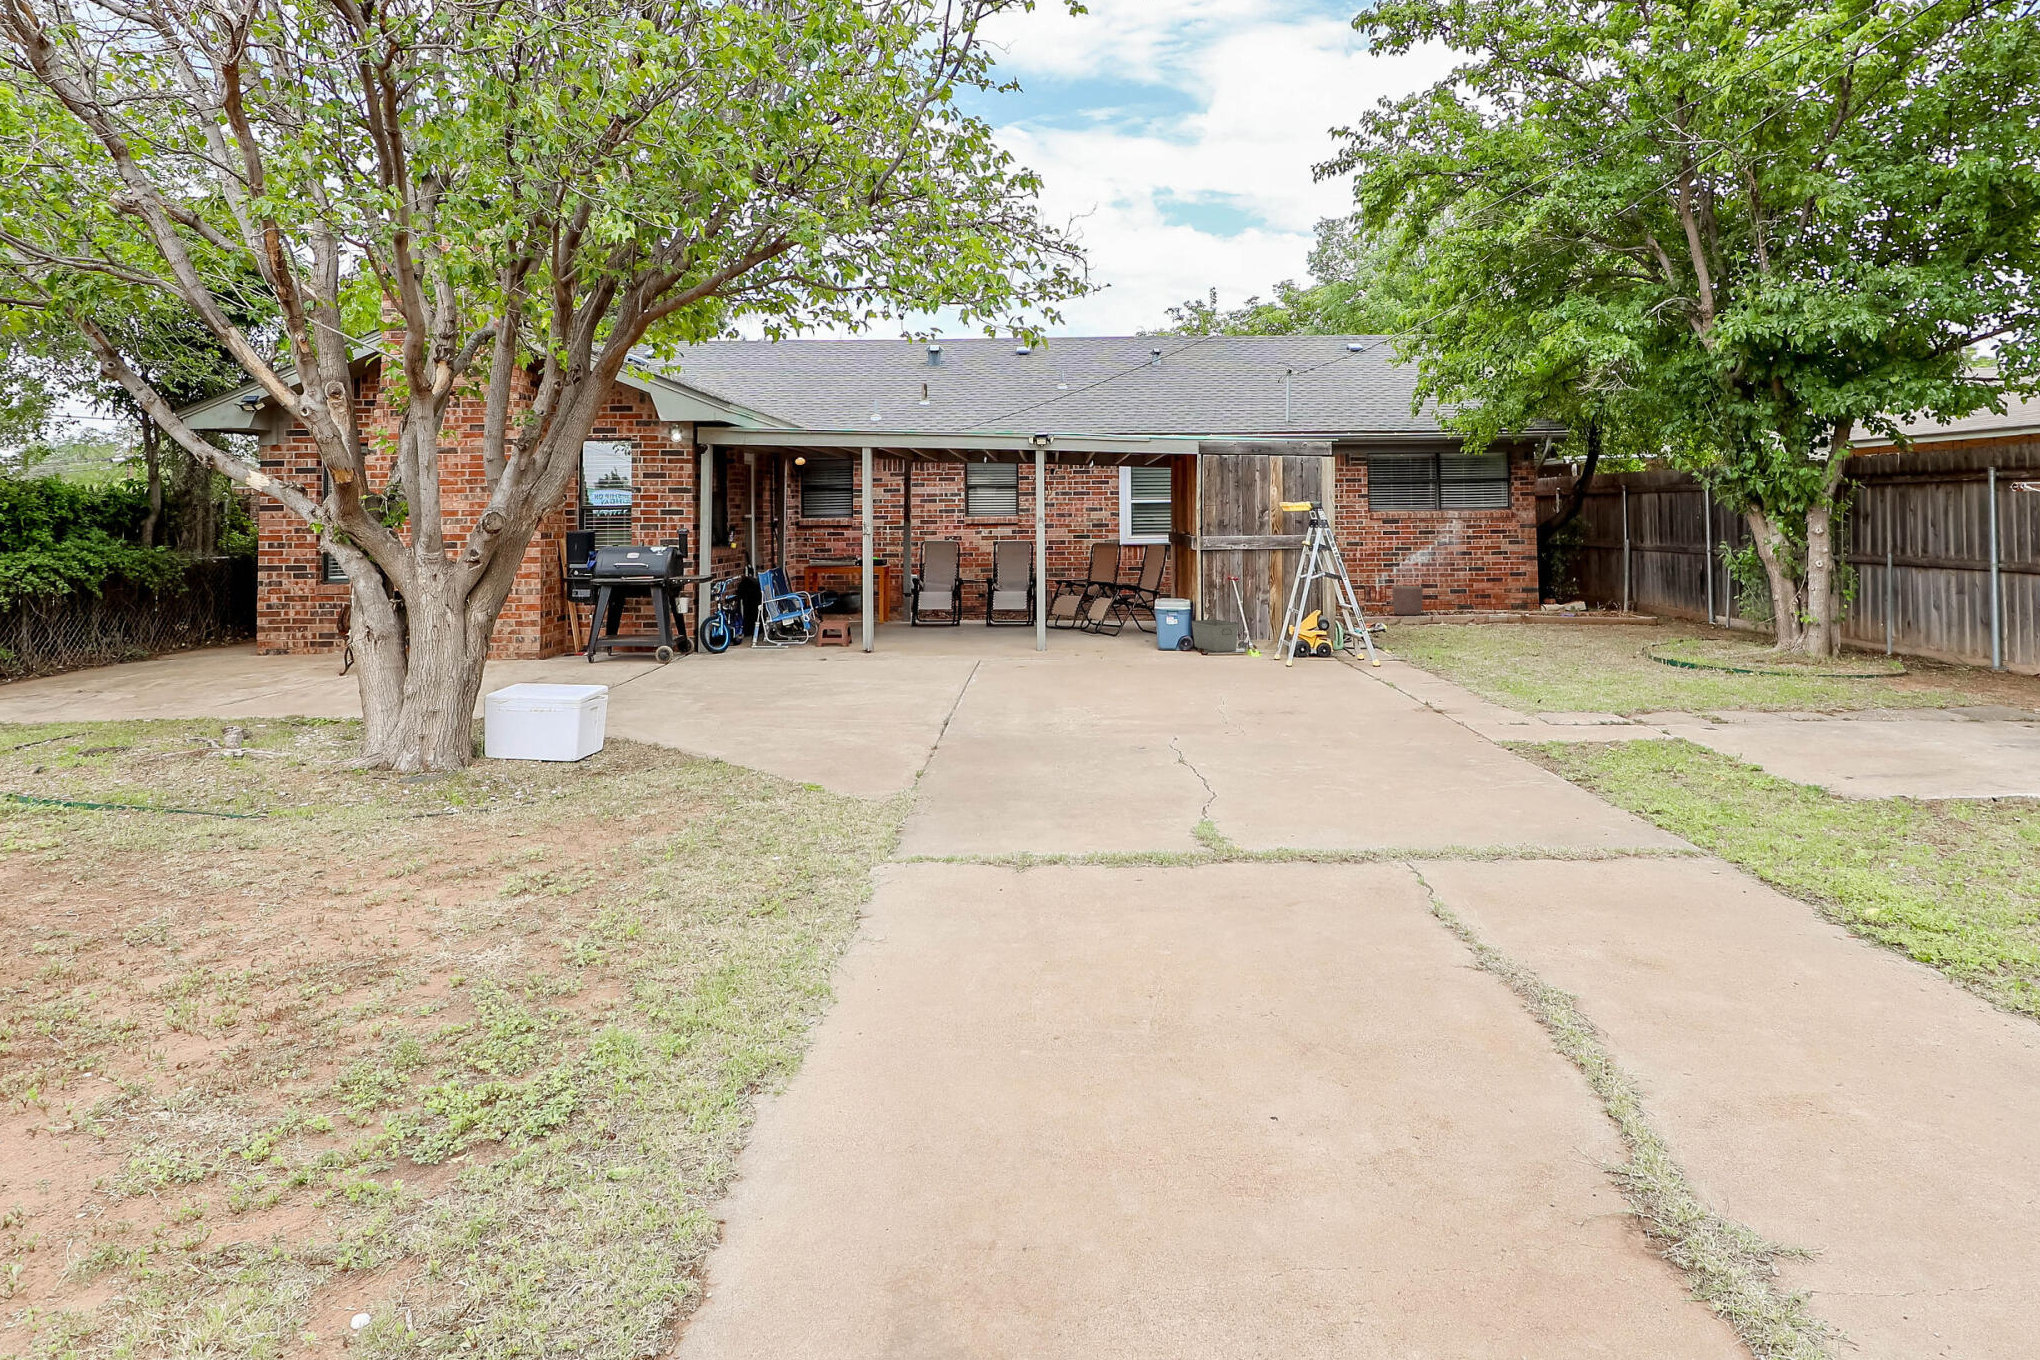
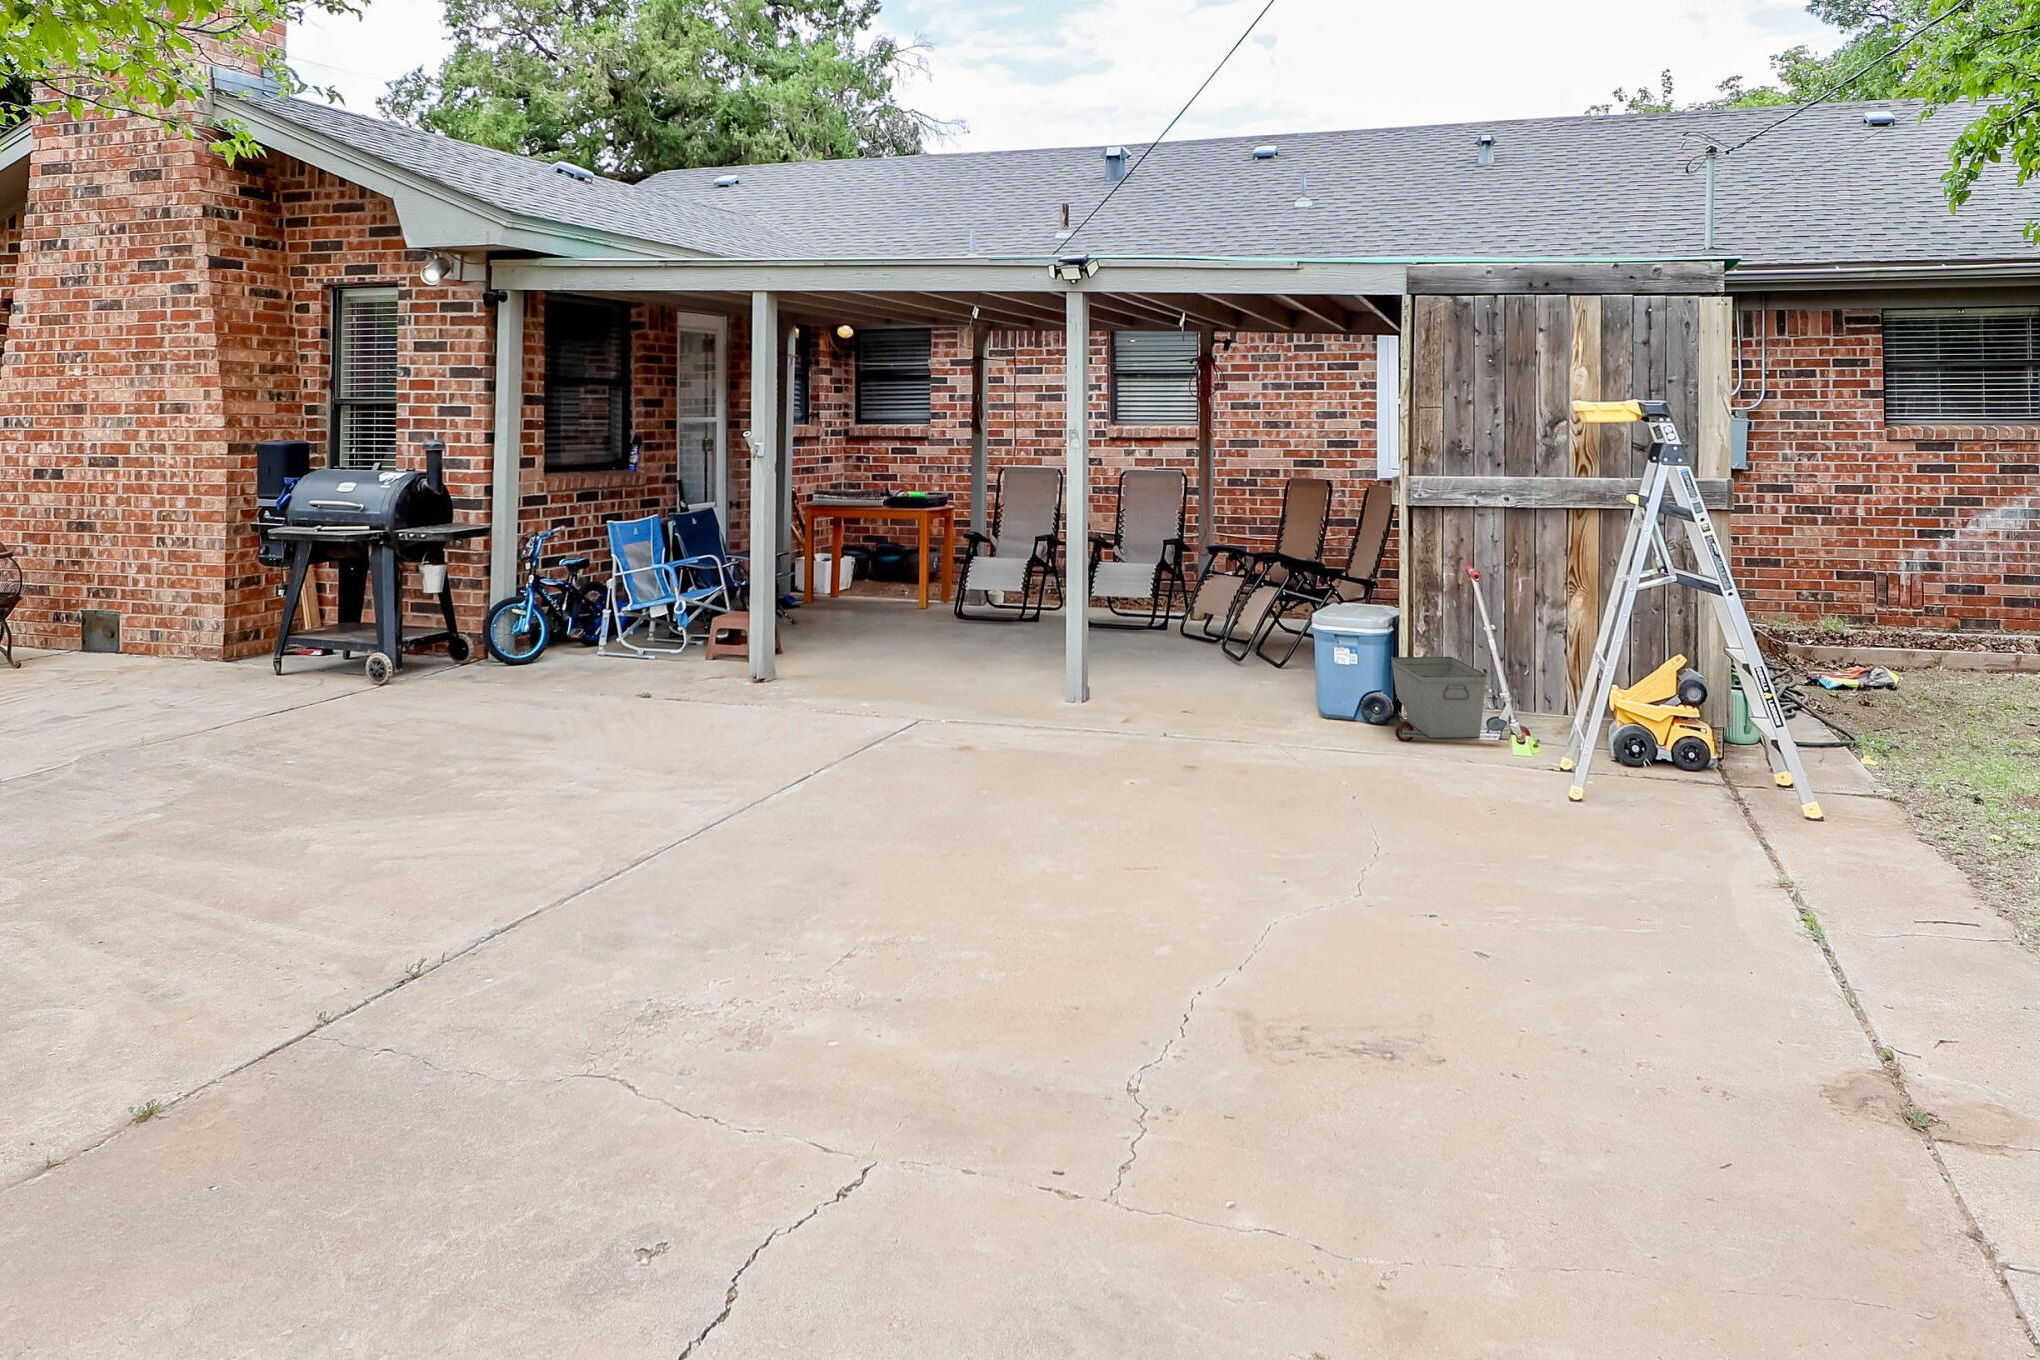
planter: present [1392,586,1423,615] -> none [1926,581,2002,645]

